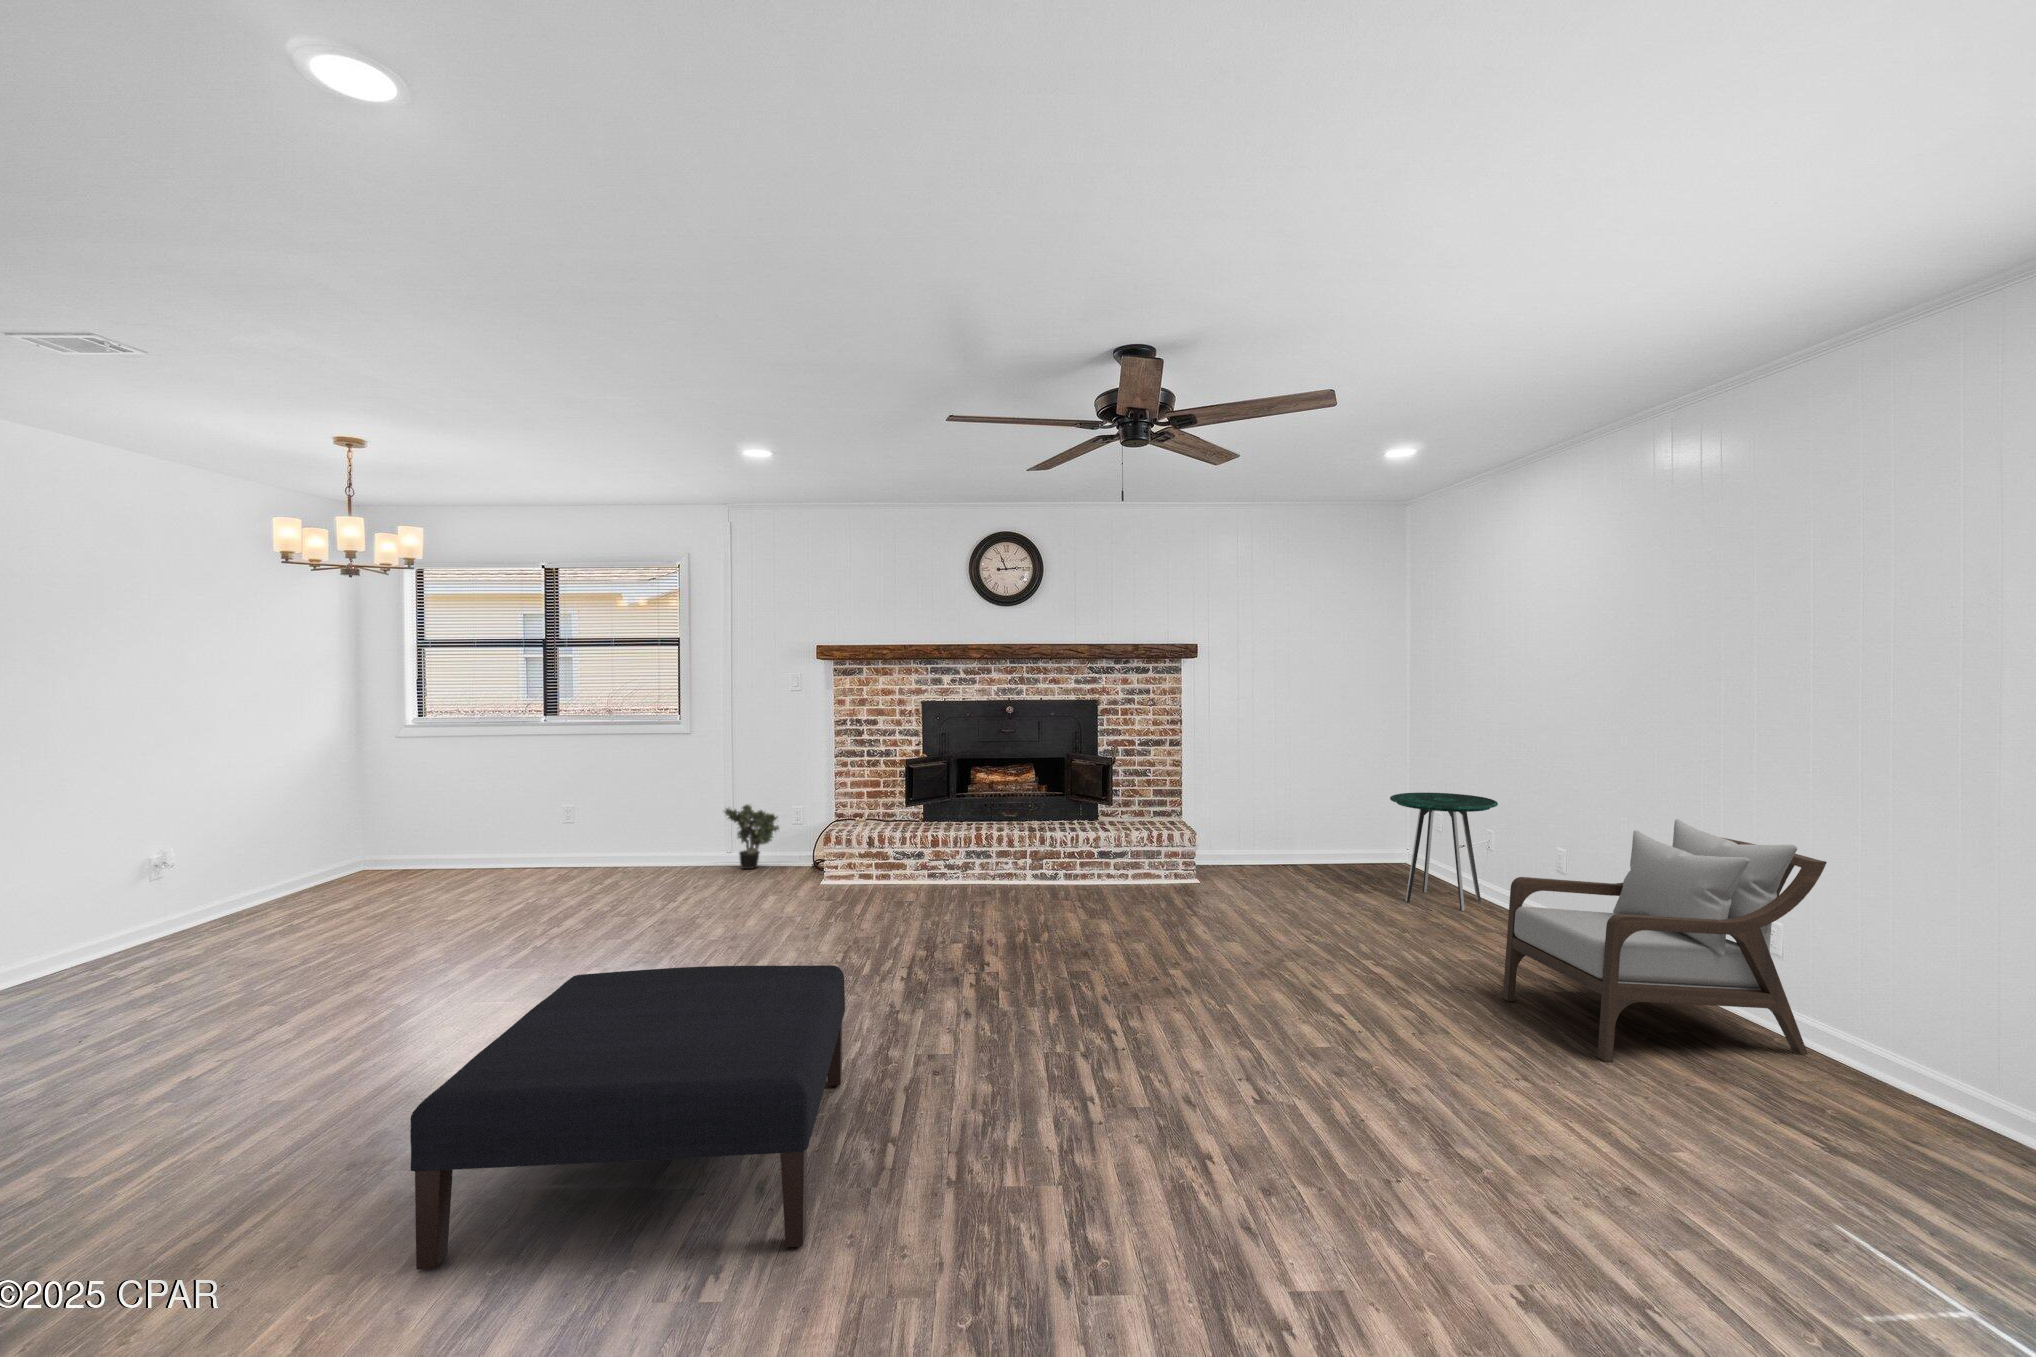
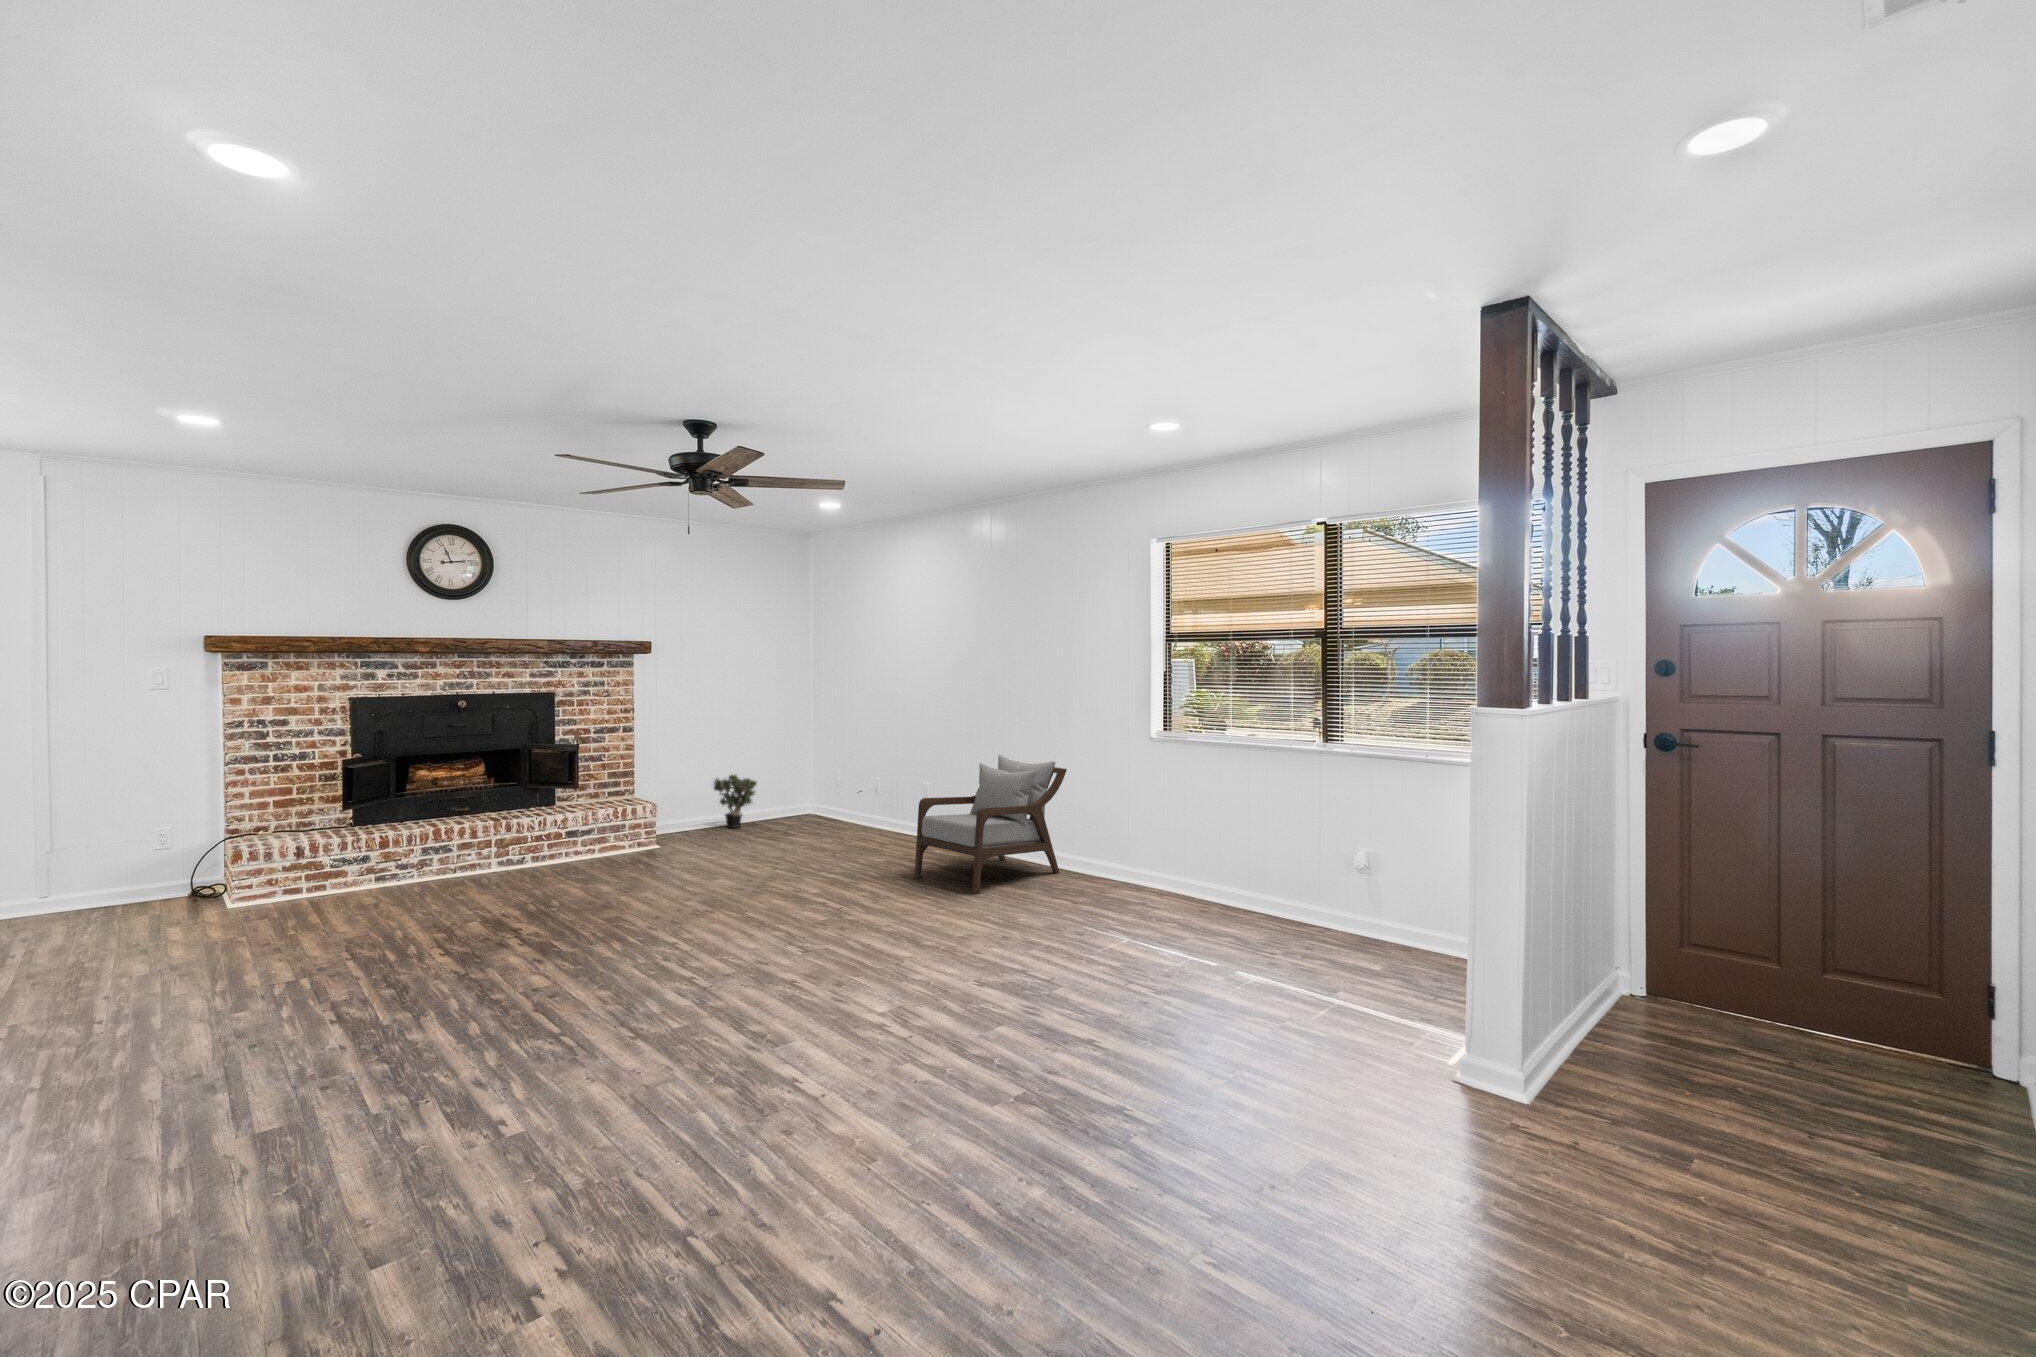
side table: present [1390,793,1498,911] -> none [817,756,889,837]
potted plant: present [725,805,779,869] -> present [714,774,757,828]
ottoman: present [410,965,845,1270] -> none [166,919,566,1204]

